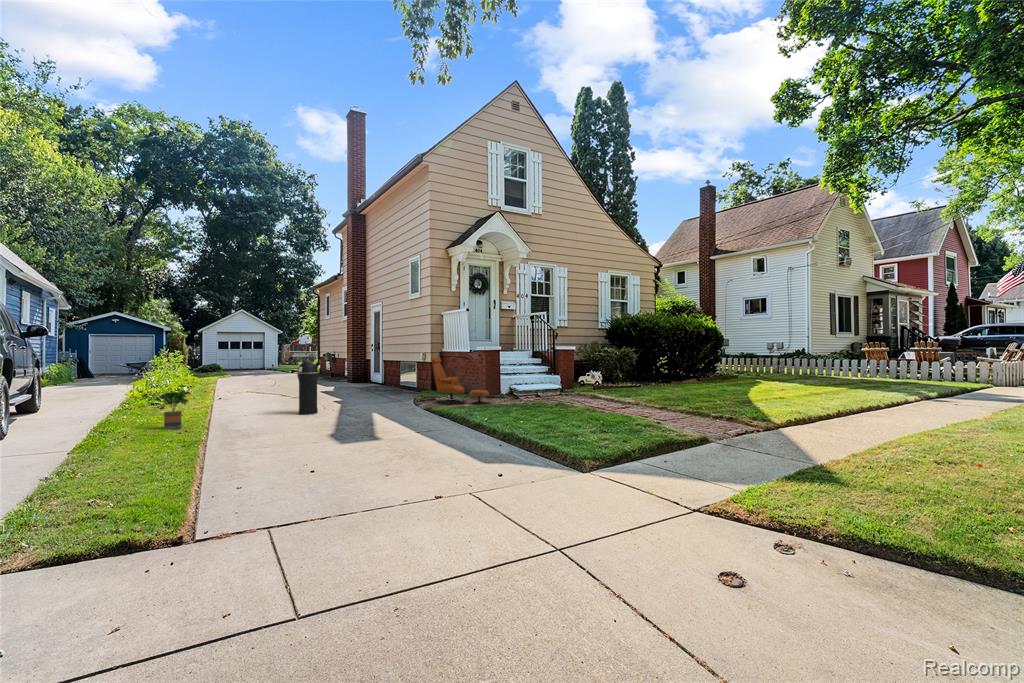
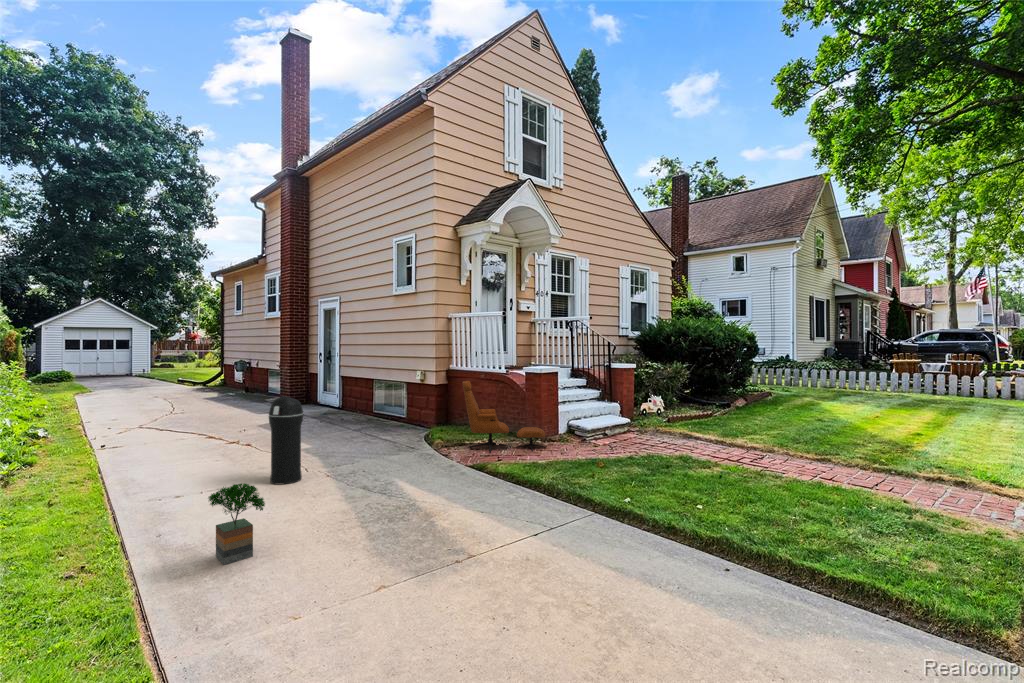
potted tree: present [160,392,188,430] -> present [208,483,265,565]

